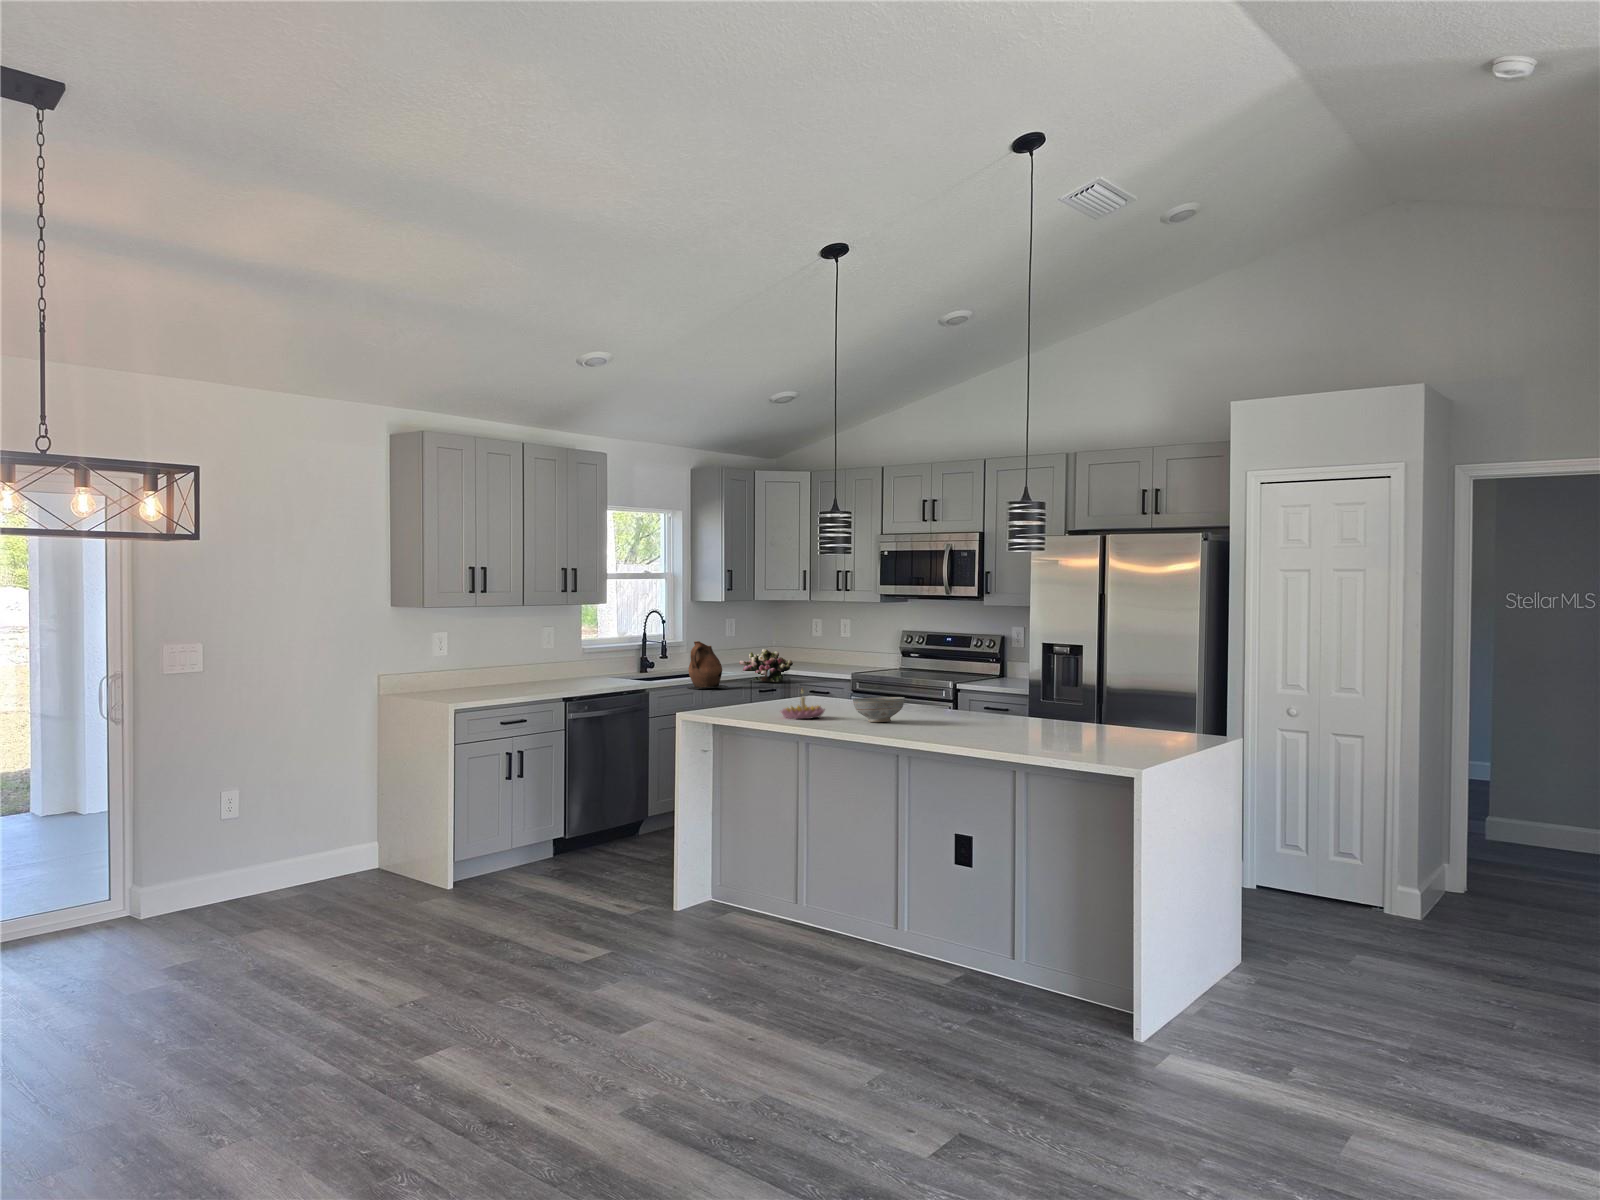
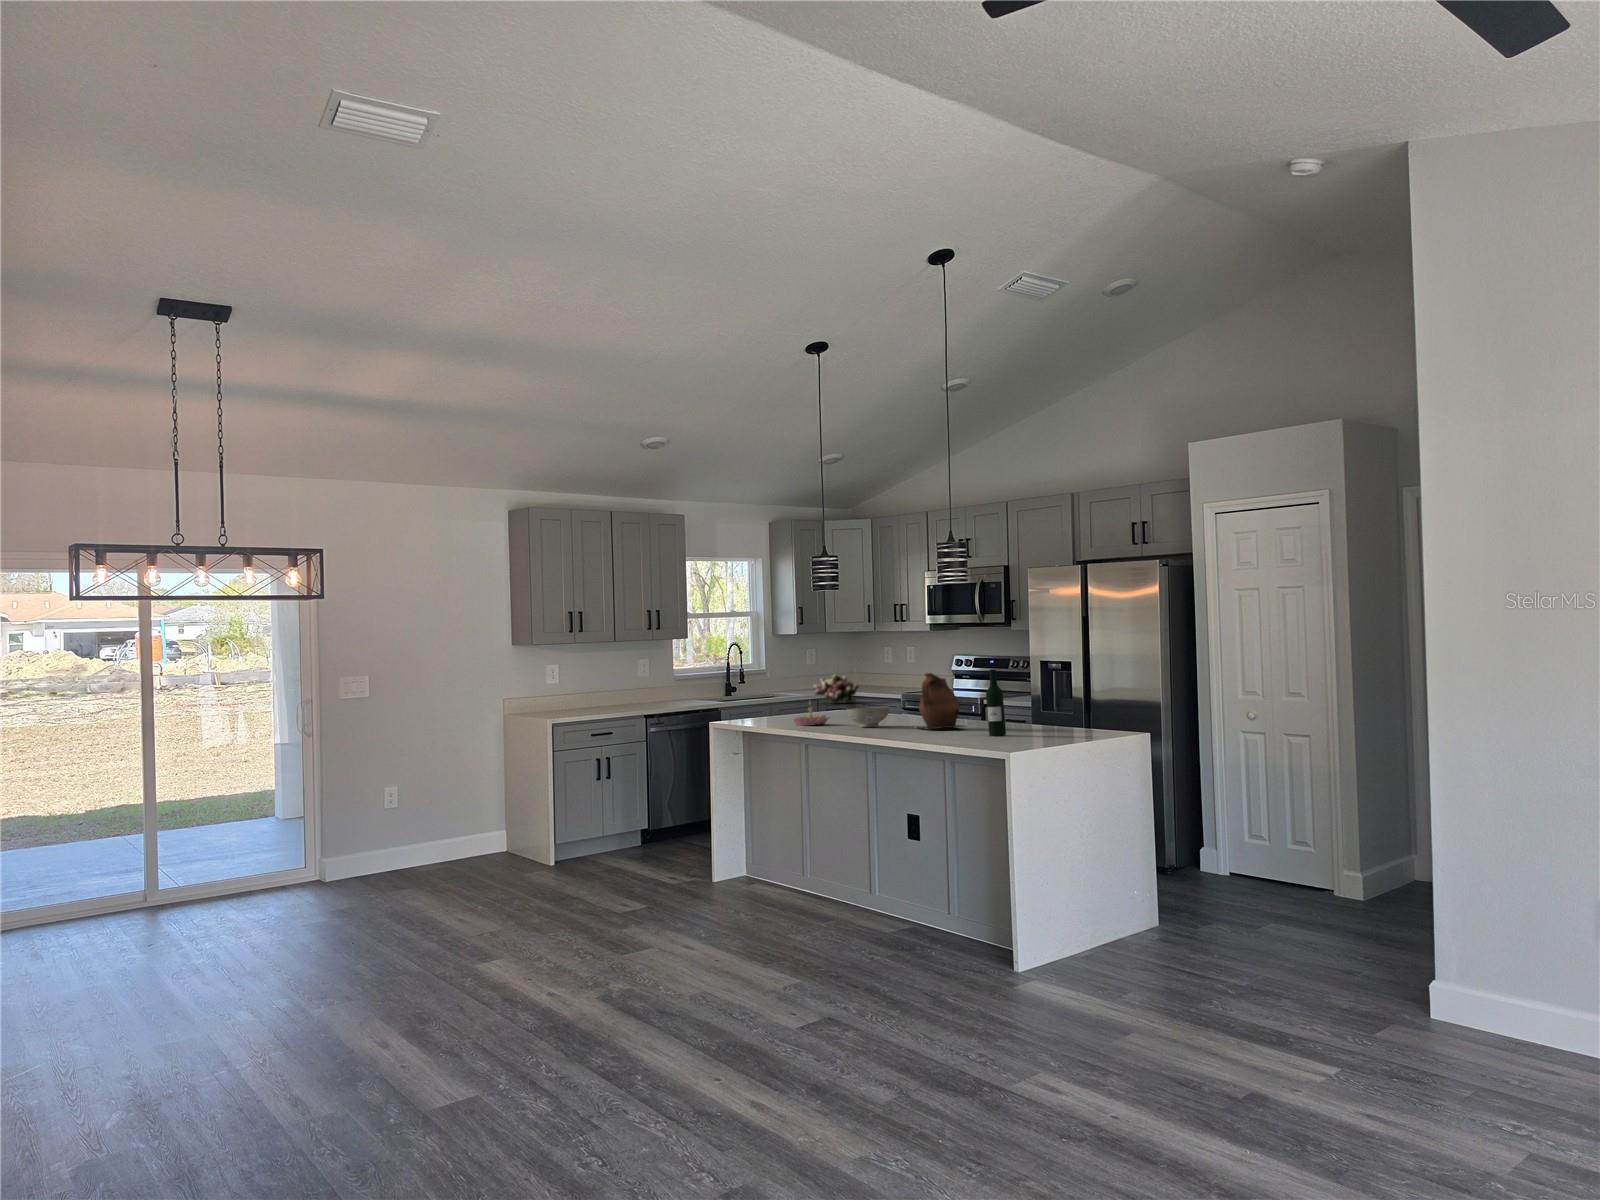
ceramic pitcher: present [688,641,727,689] -> present [919,673,964,730]
wine bottle: none [1050,658,1073,739] -> present [986,670,1006,736]

